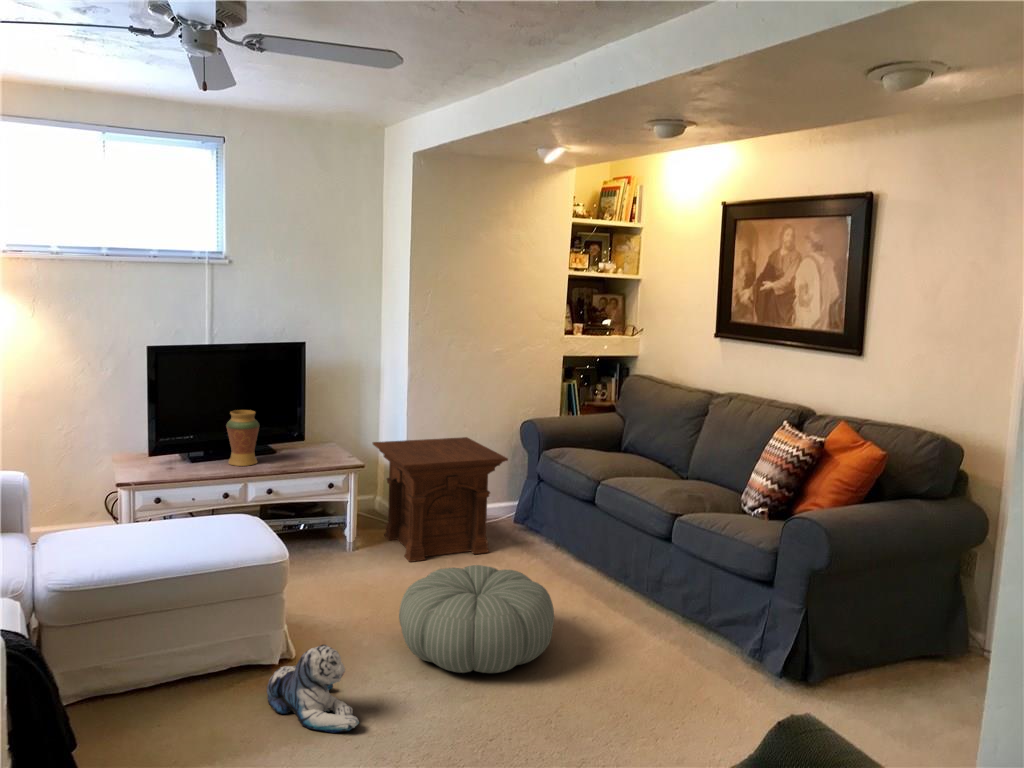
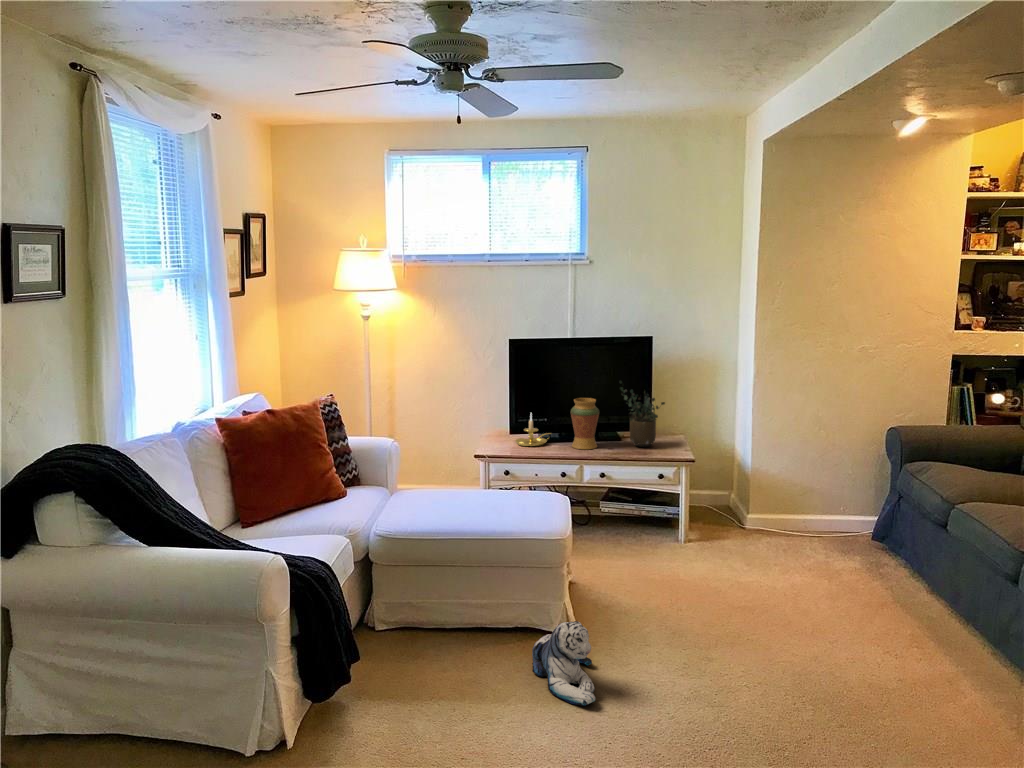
potted plant: none [279,389,328,457] -> present [619,381,665,446]
candle holder: none [160,429,204,468] -> present [515,415,550,446]
side table: present [373,437,508,562] -> none [714,437,849,567]
pouf: present [399,565,554,673] -> none [672,573,842,691]

